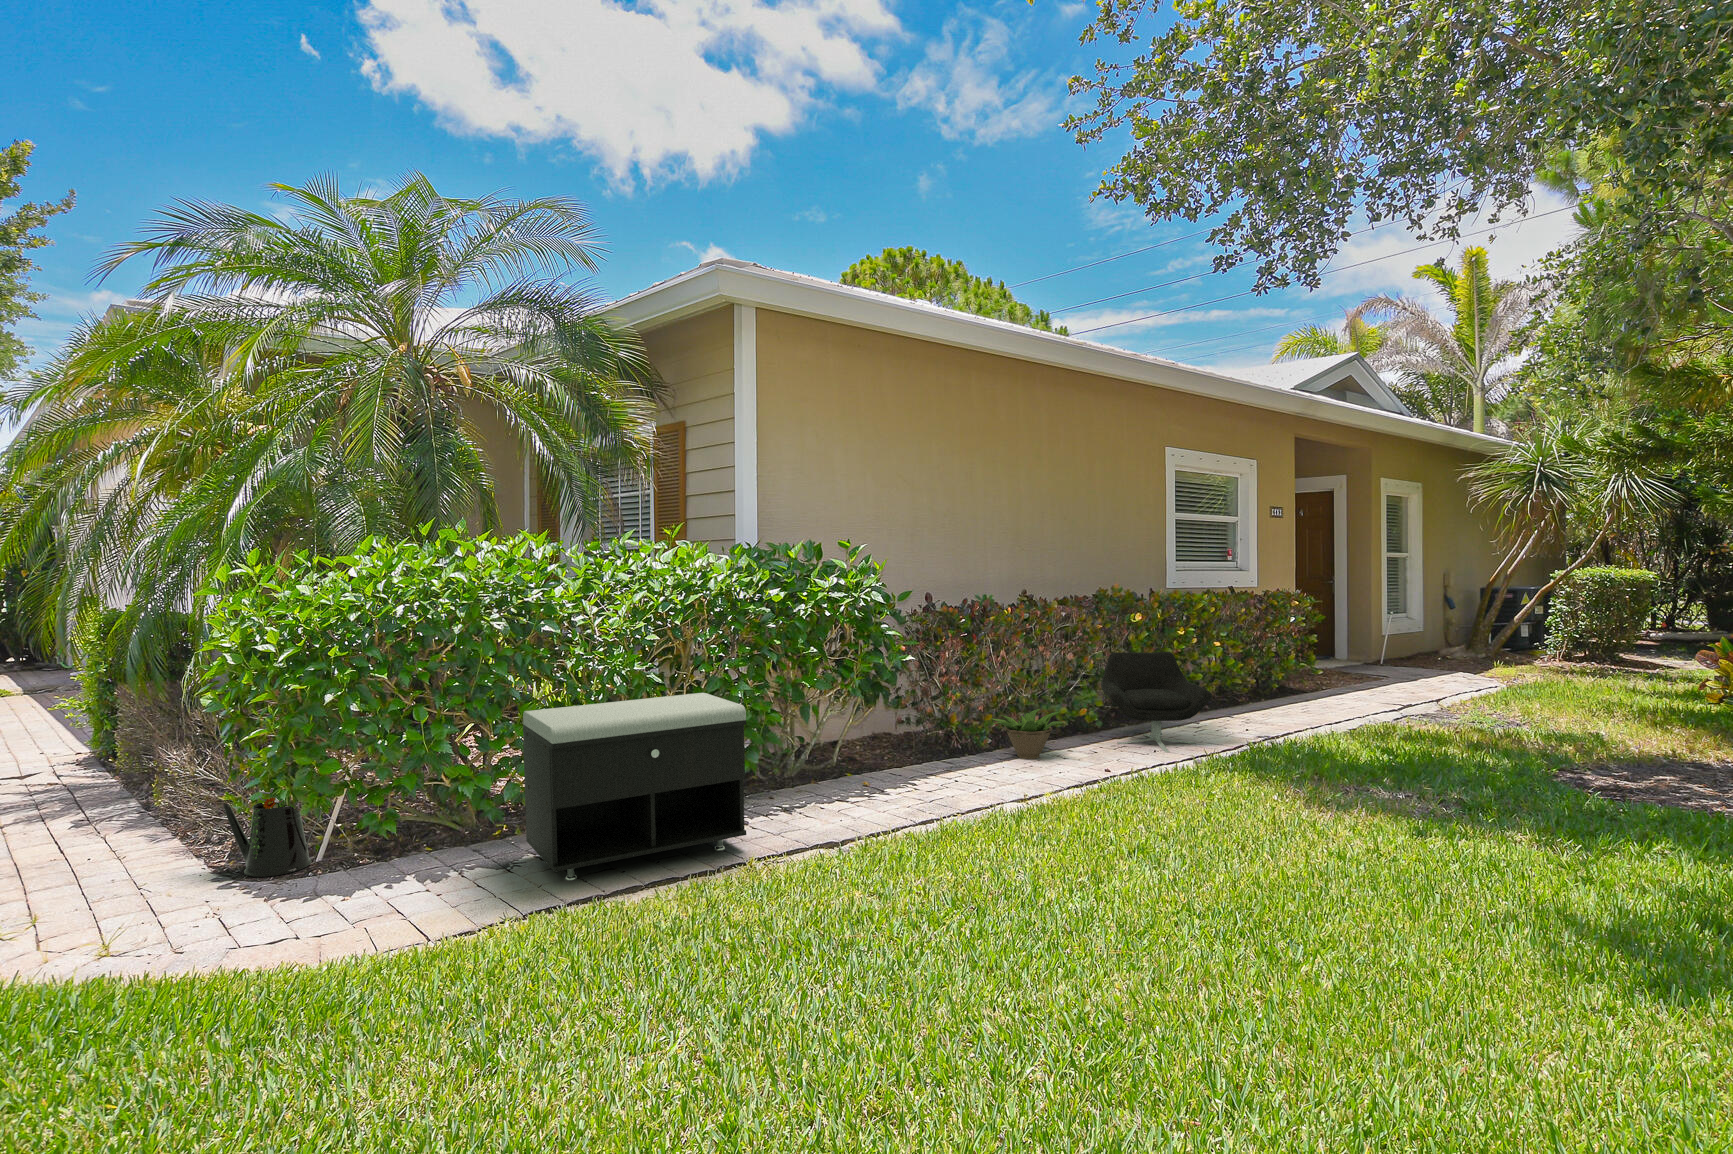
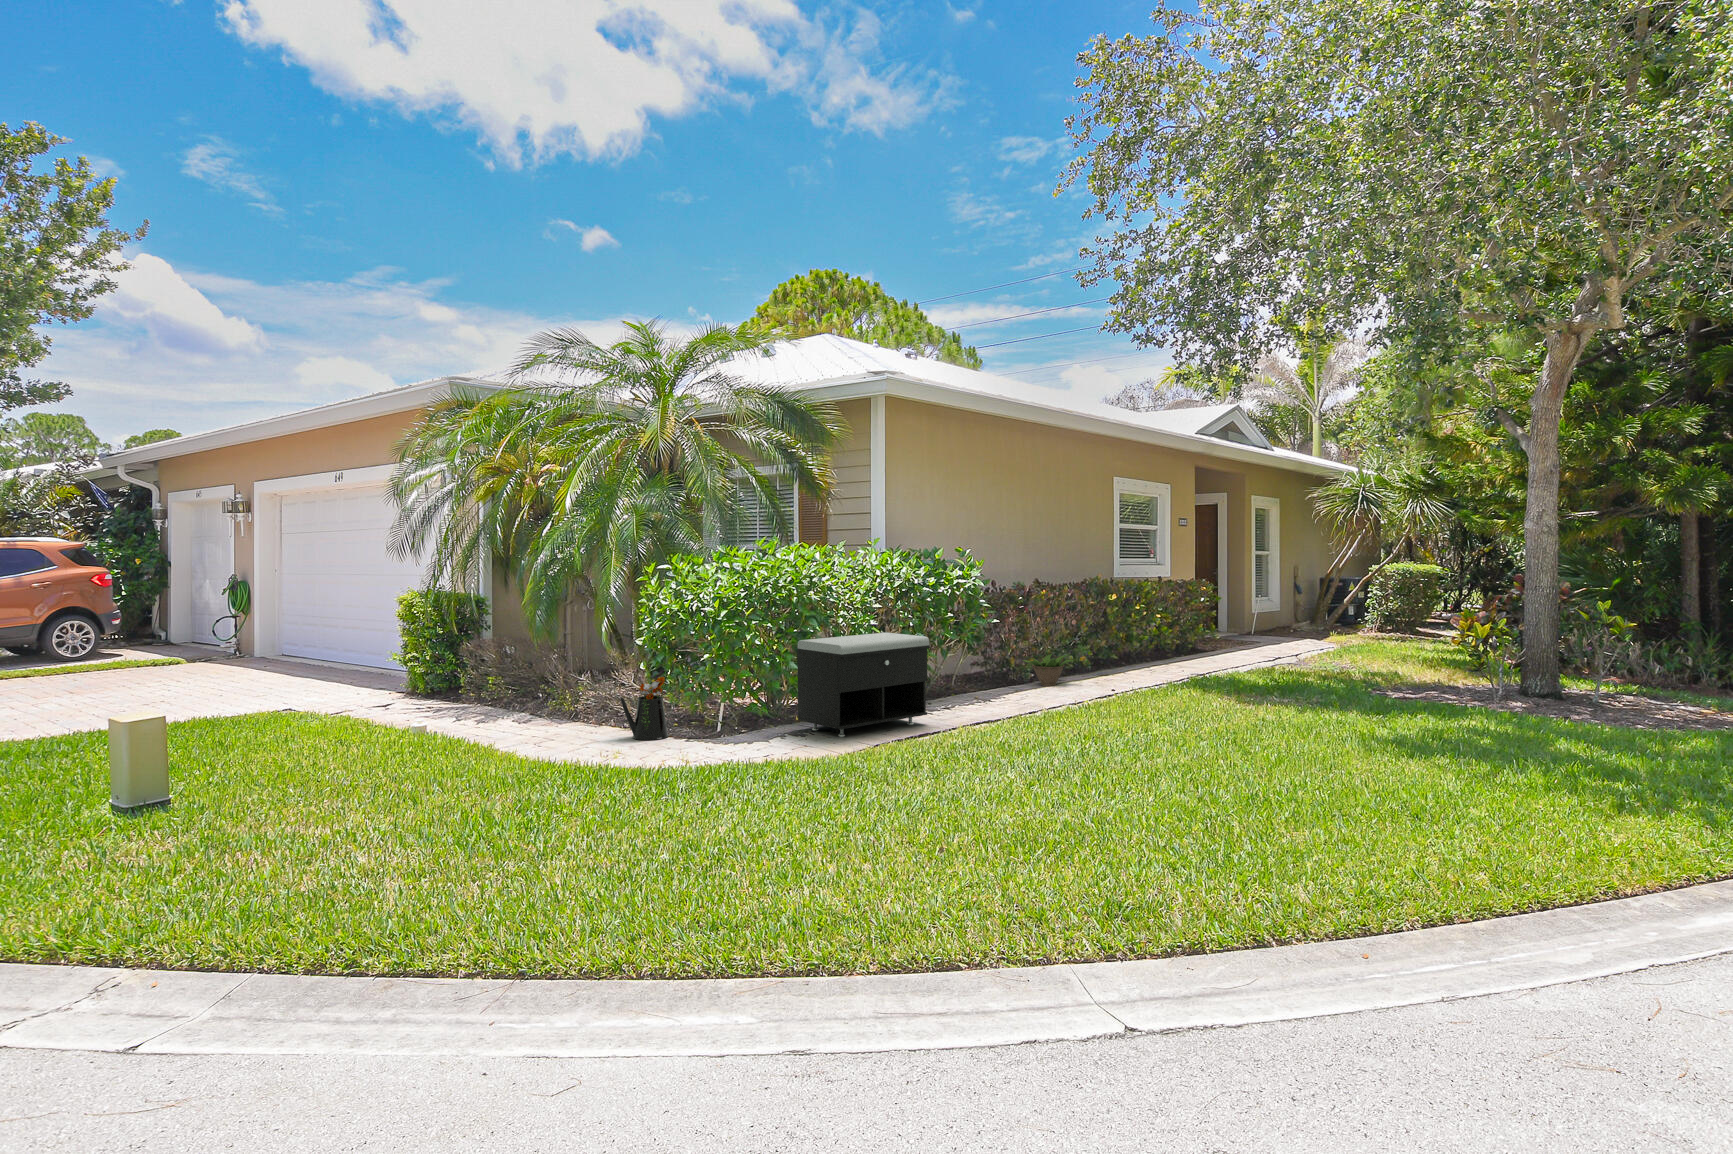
lounge chair: present [1101,652,1212,752] -> none [1086,617,1163,682]

